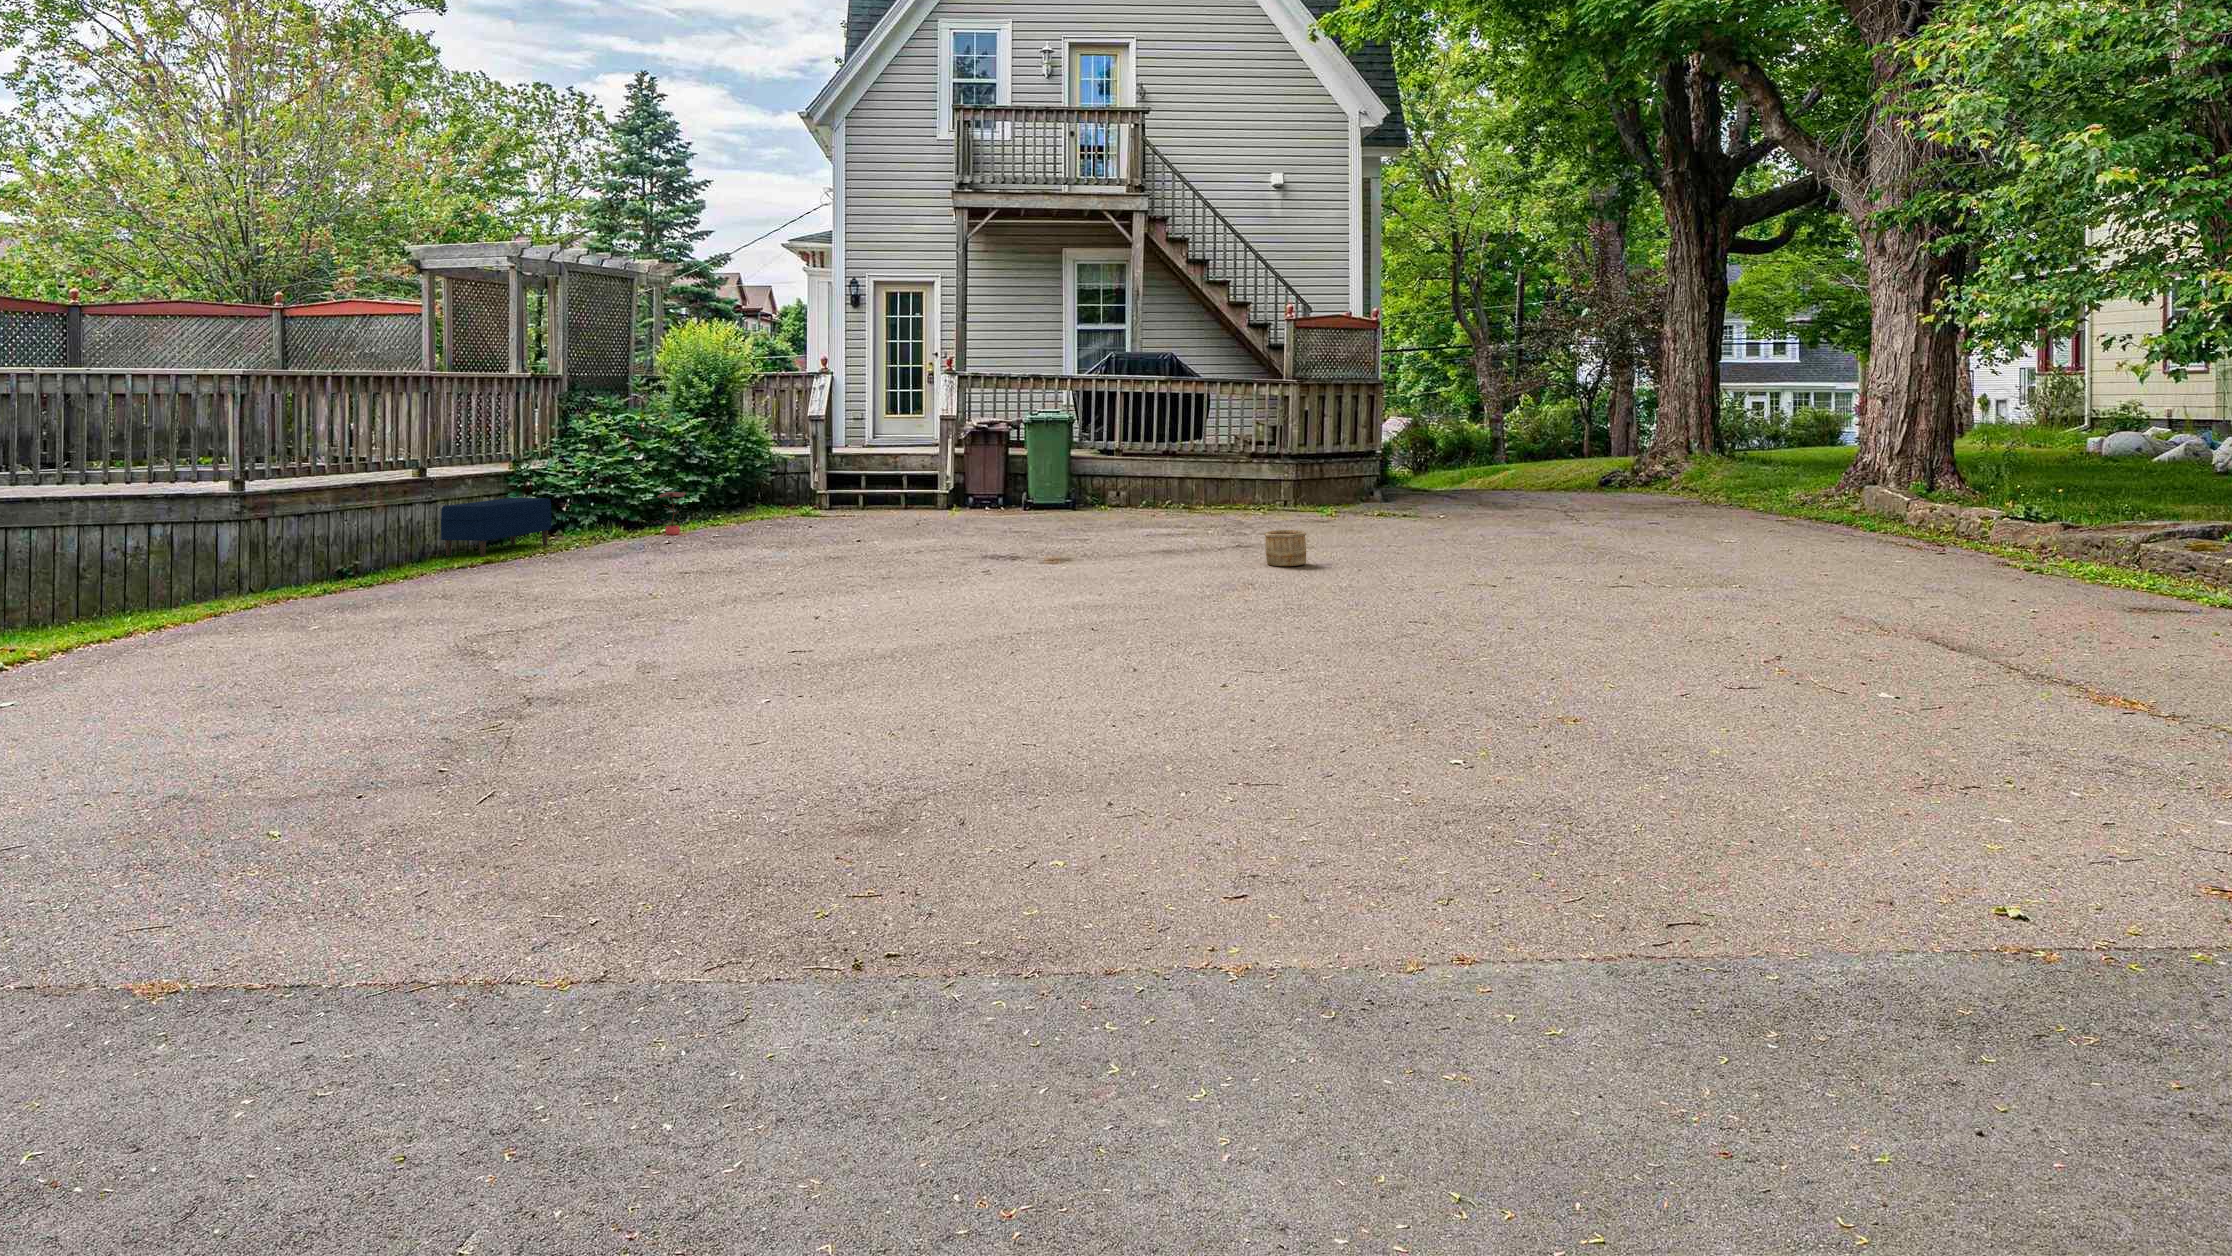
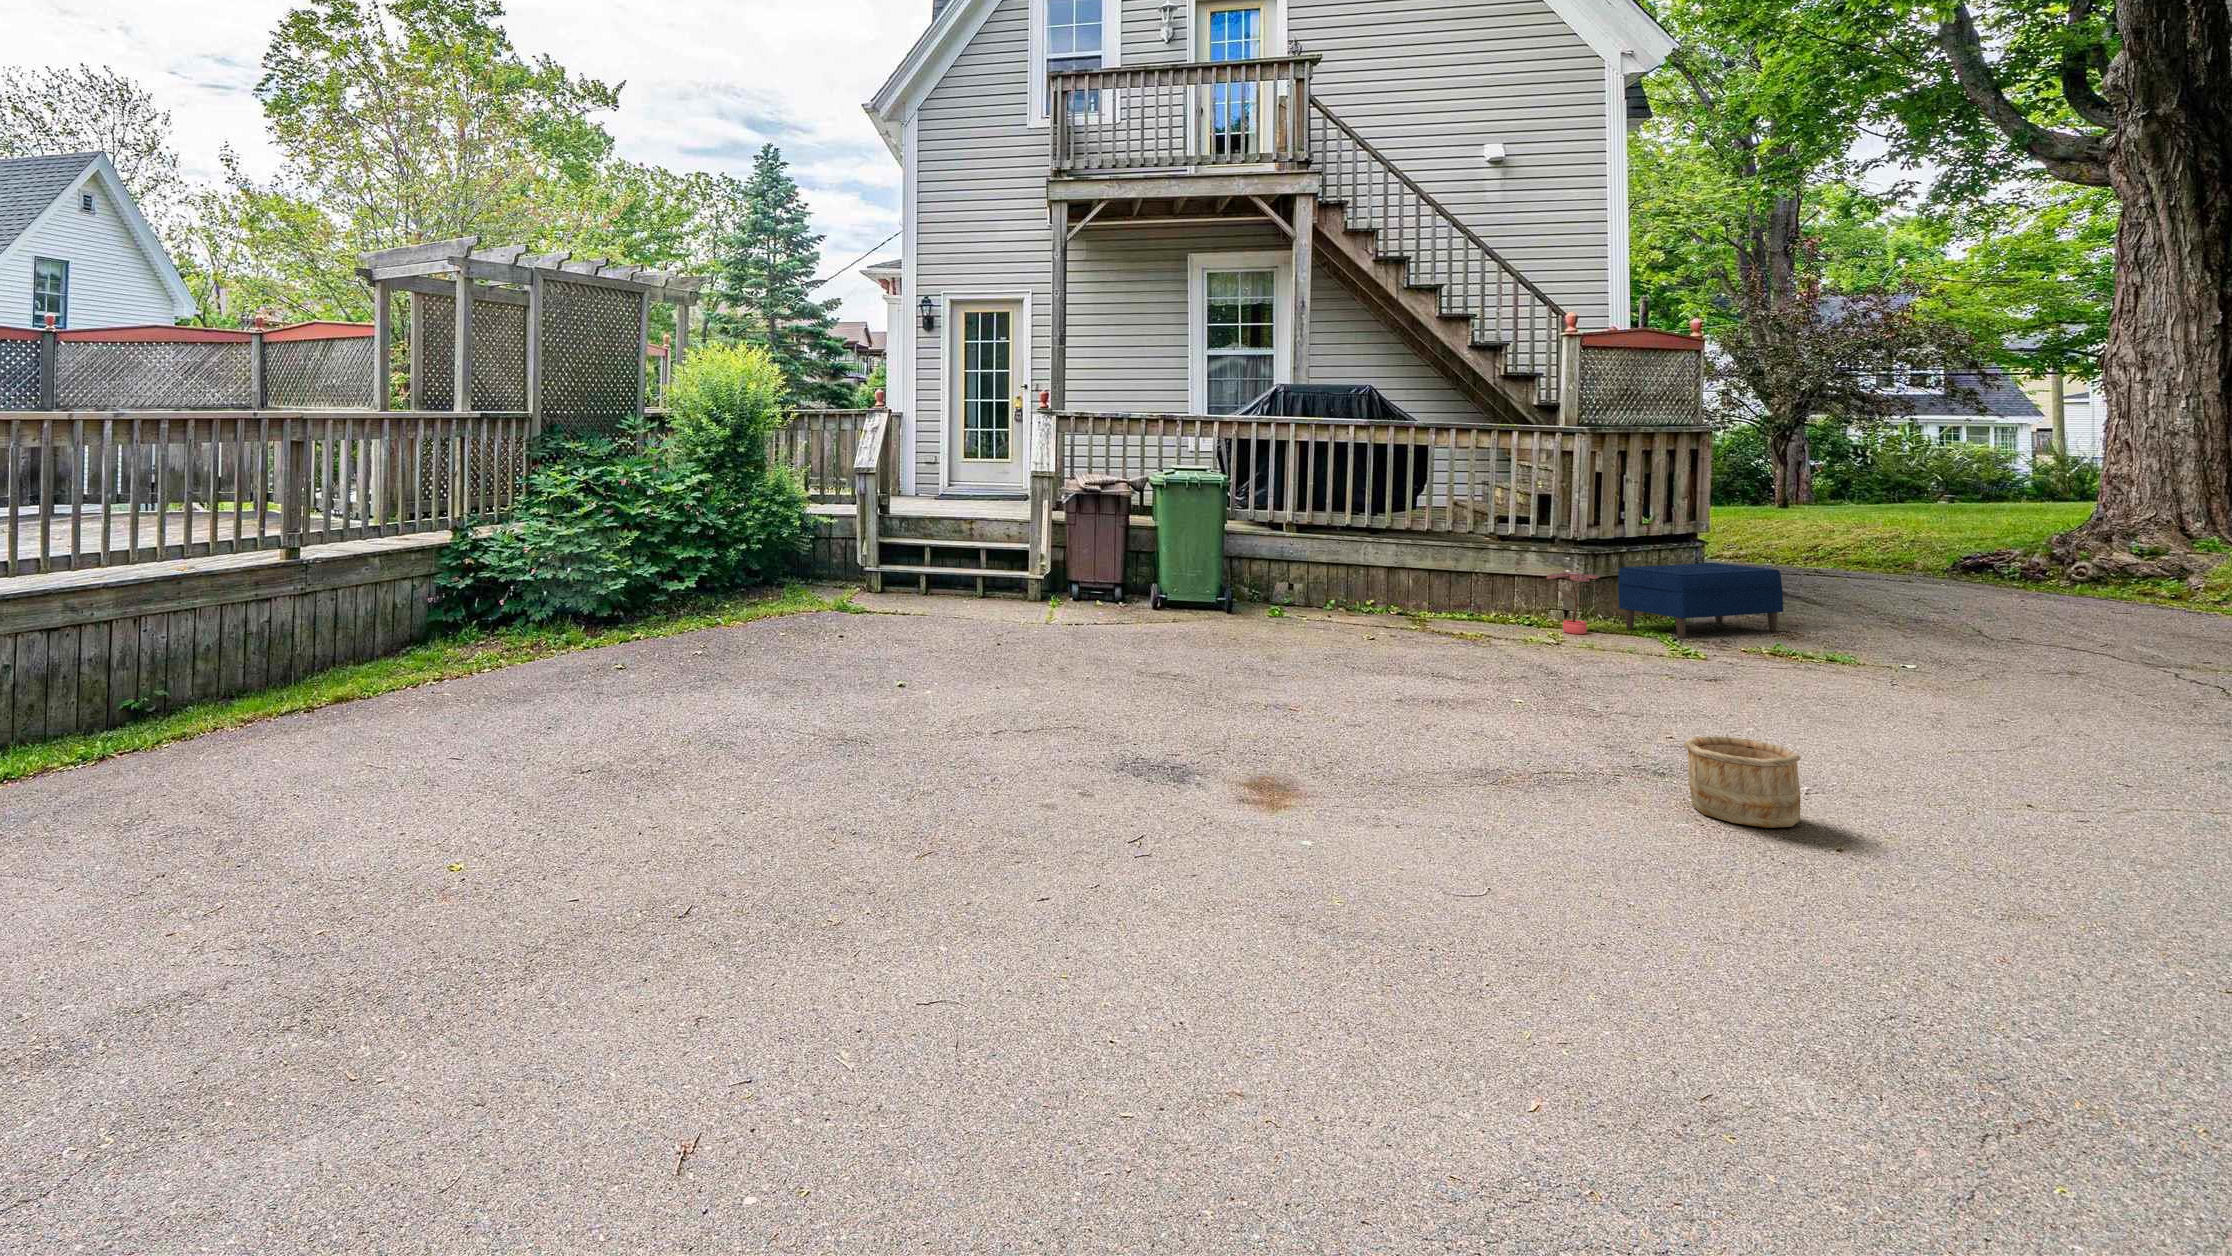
potted plant: present [657,492,686,535] -> present [1547,572,1599,634]
bench: present [441,498,551,557] -> present [1618,563,1783,638]

